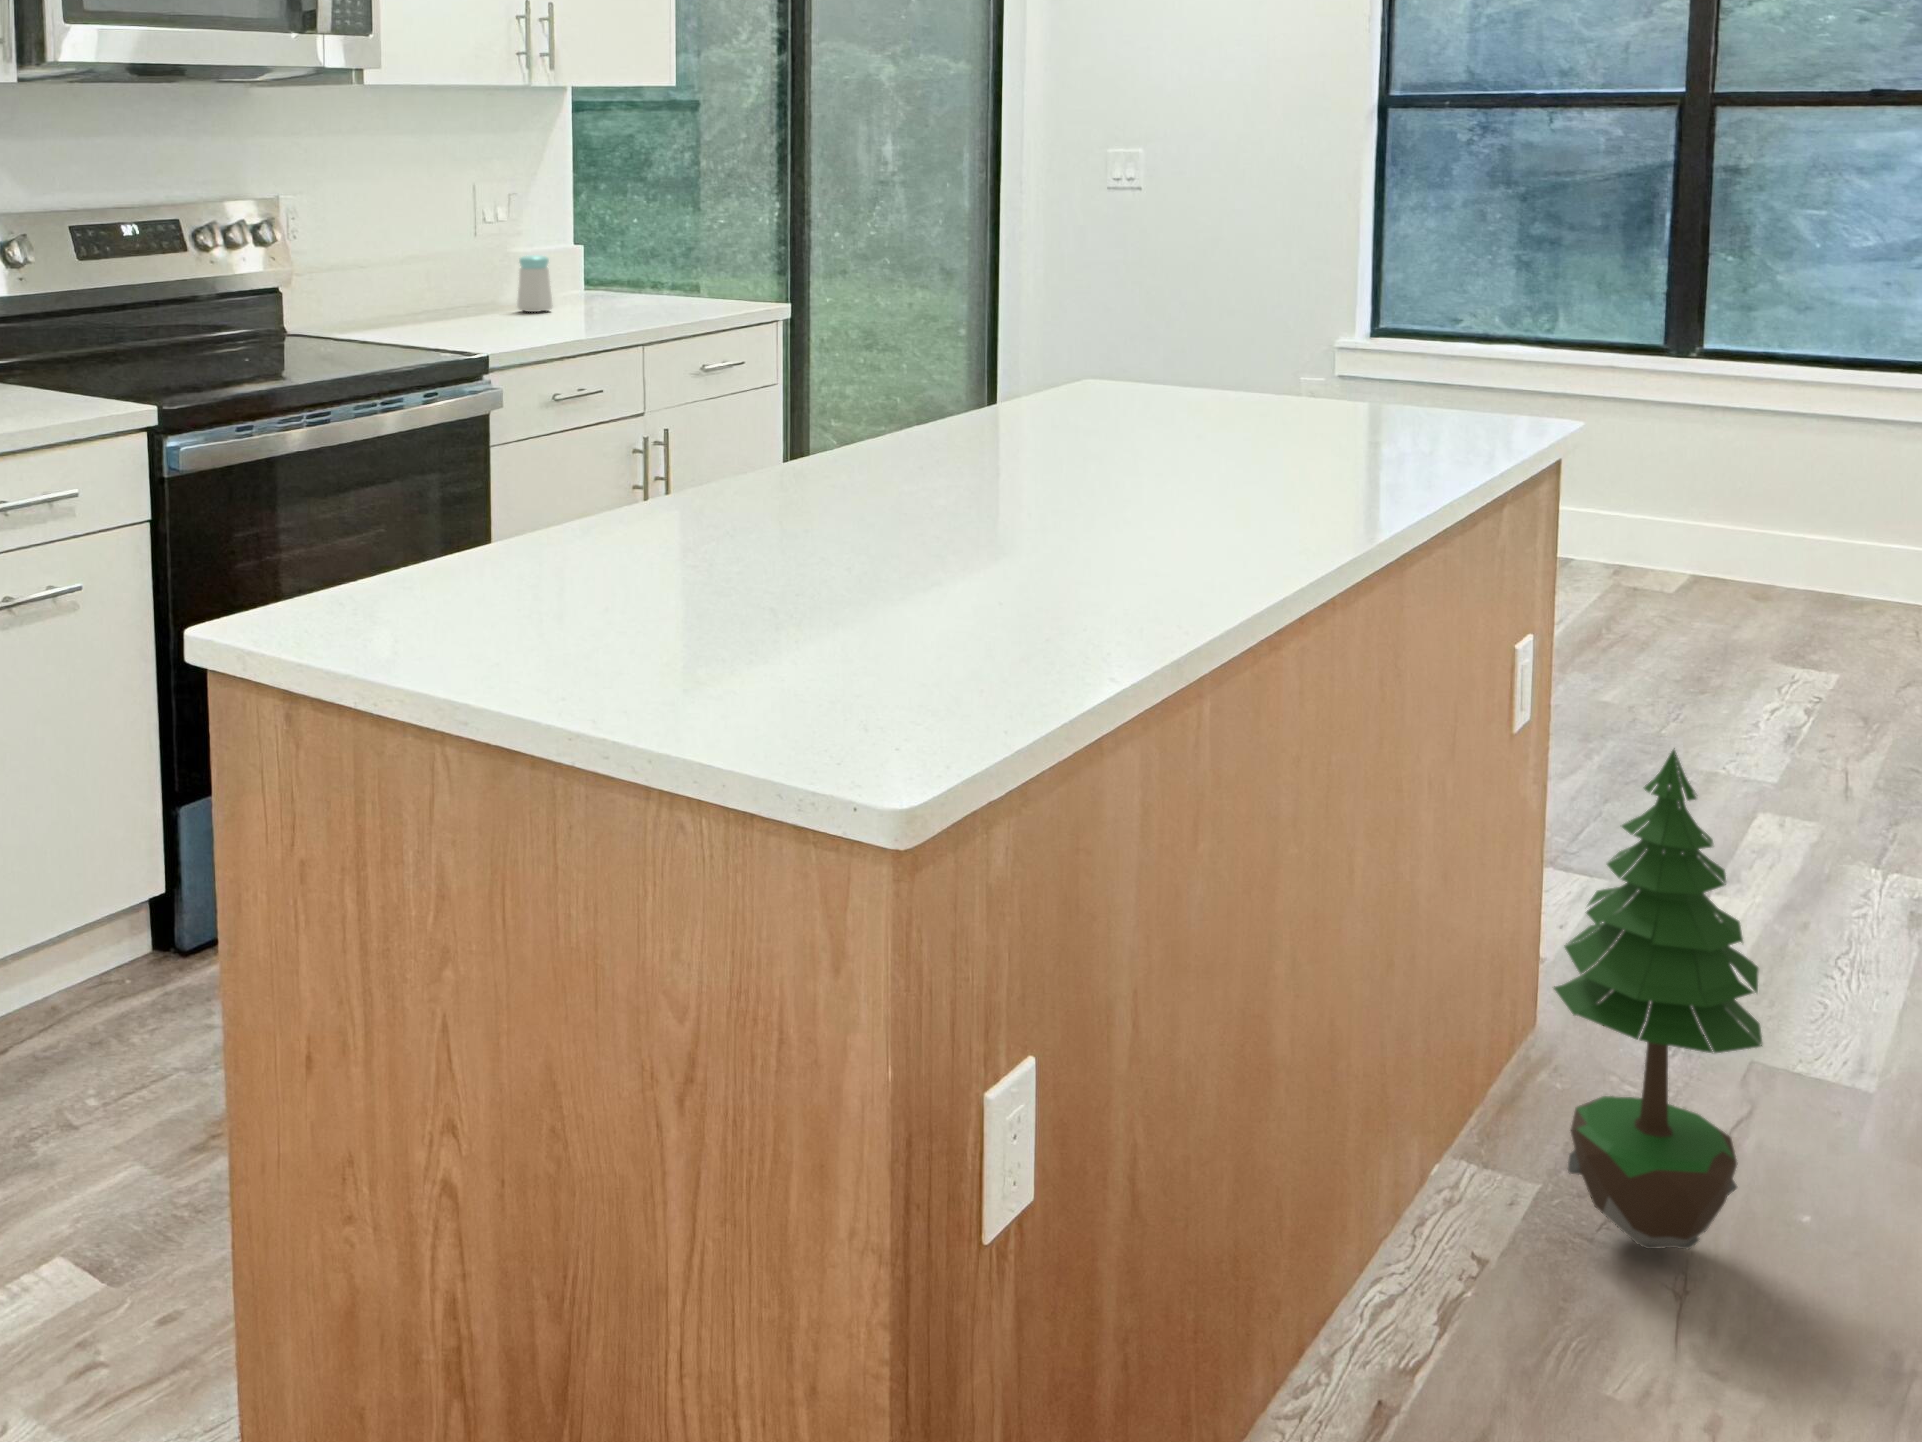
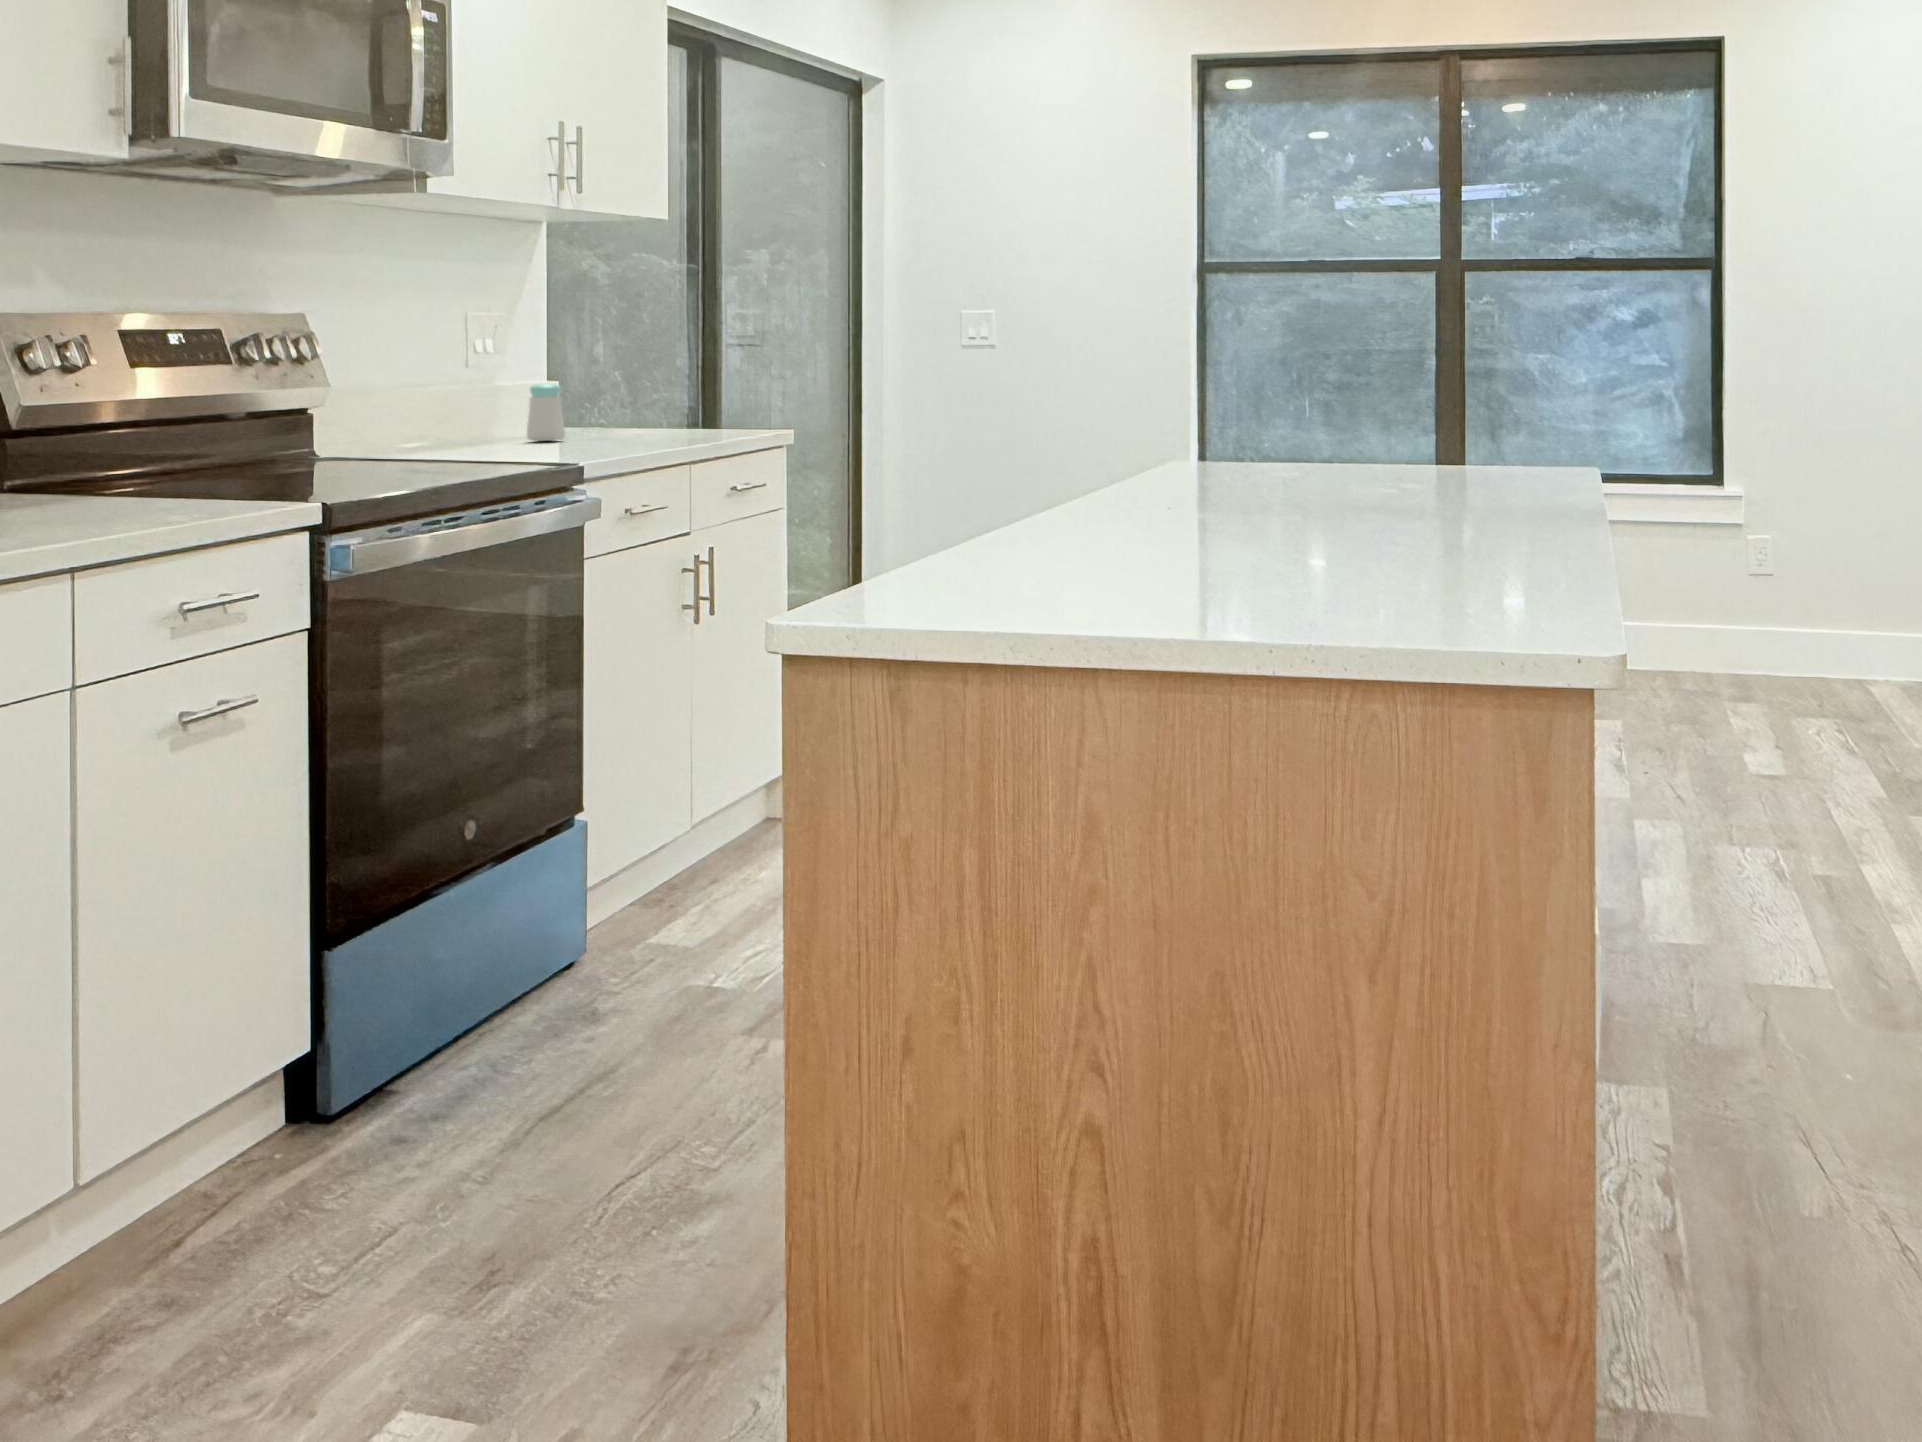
potted tree: present [1554,748,1762,1249] -> none [1681,686,1840,1106]

